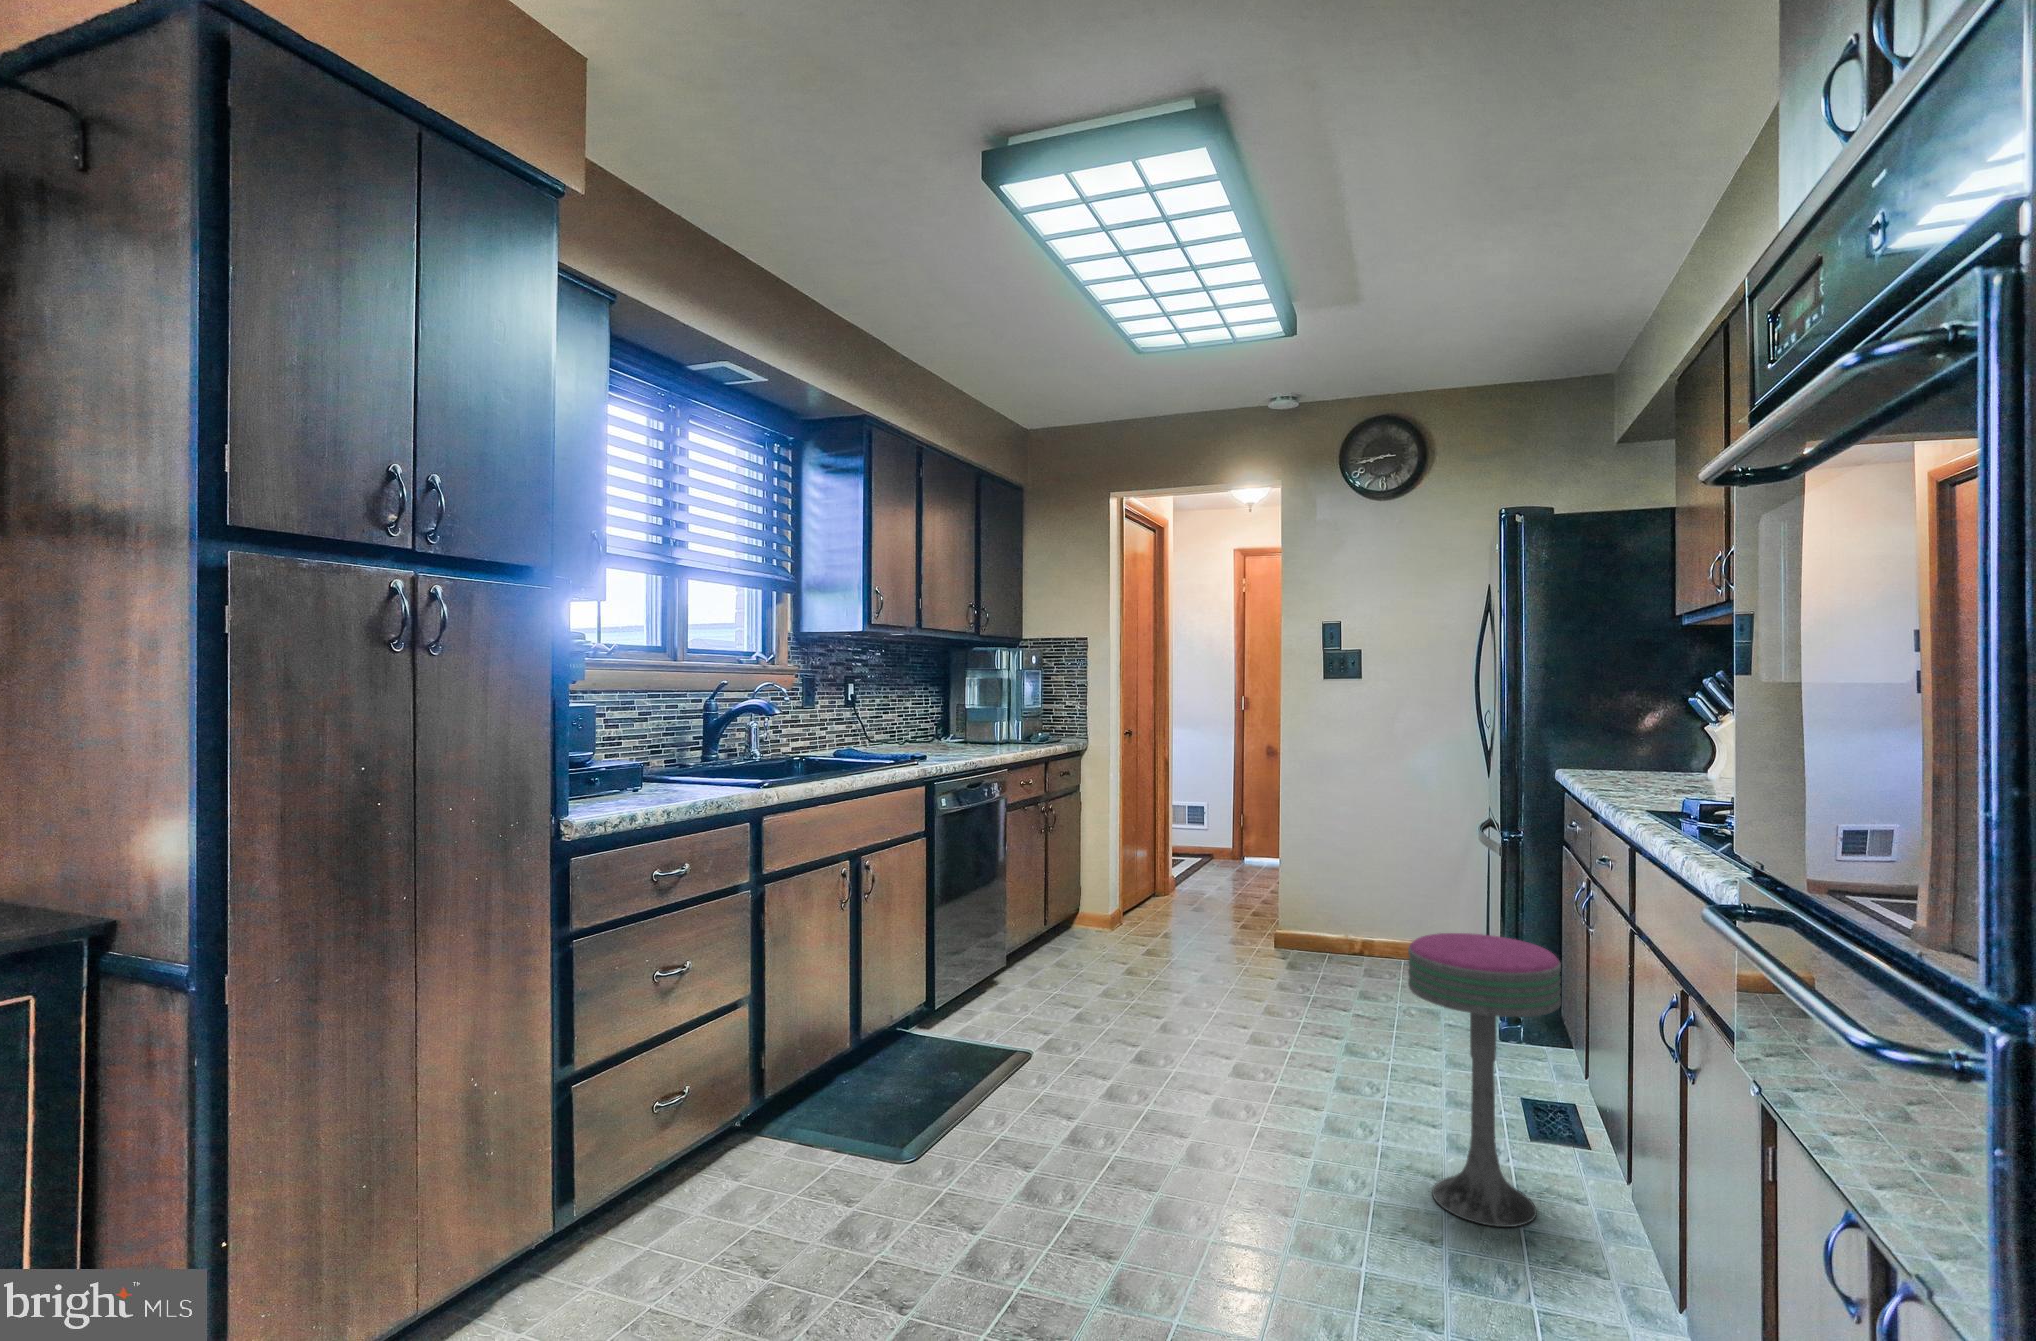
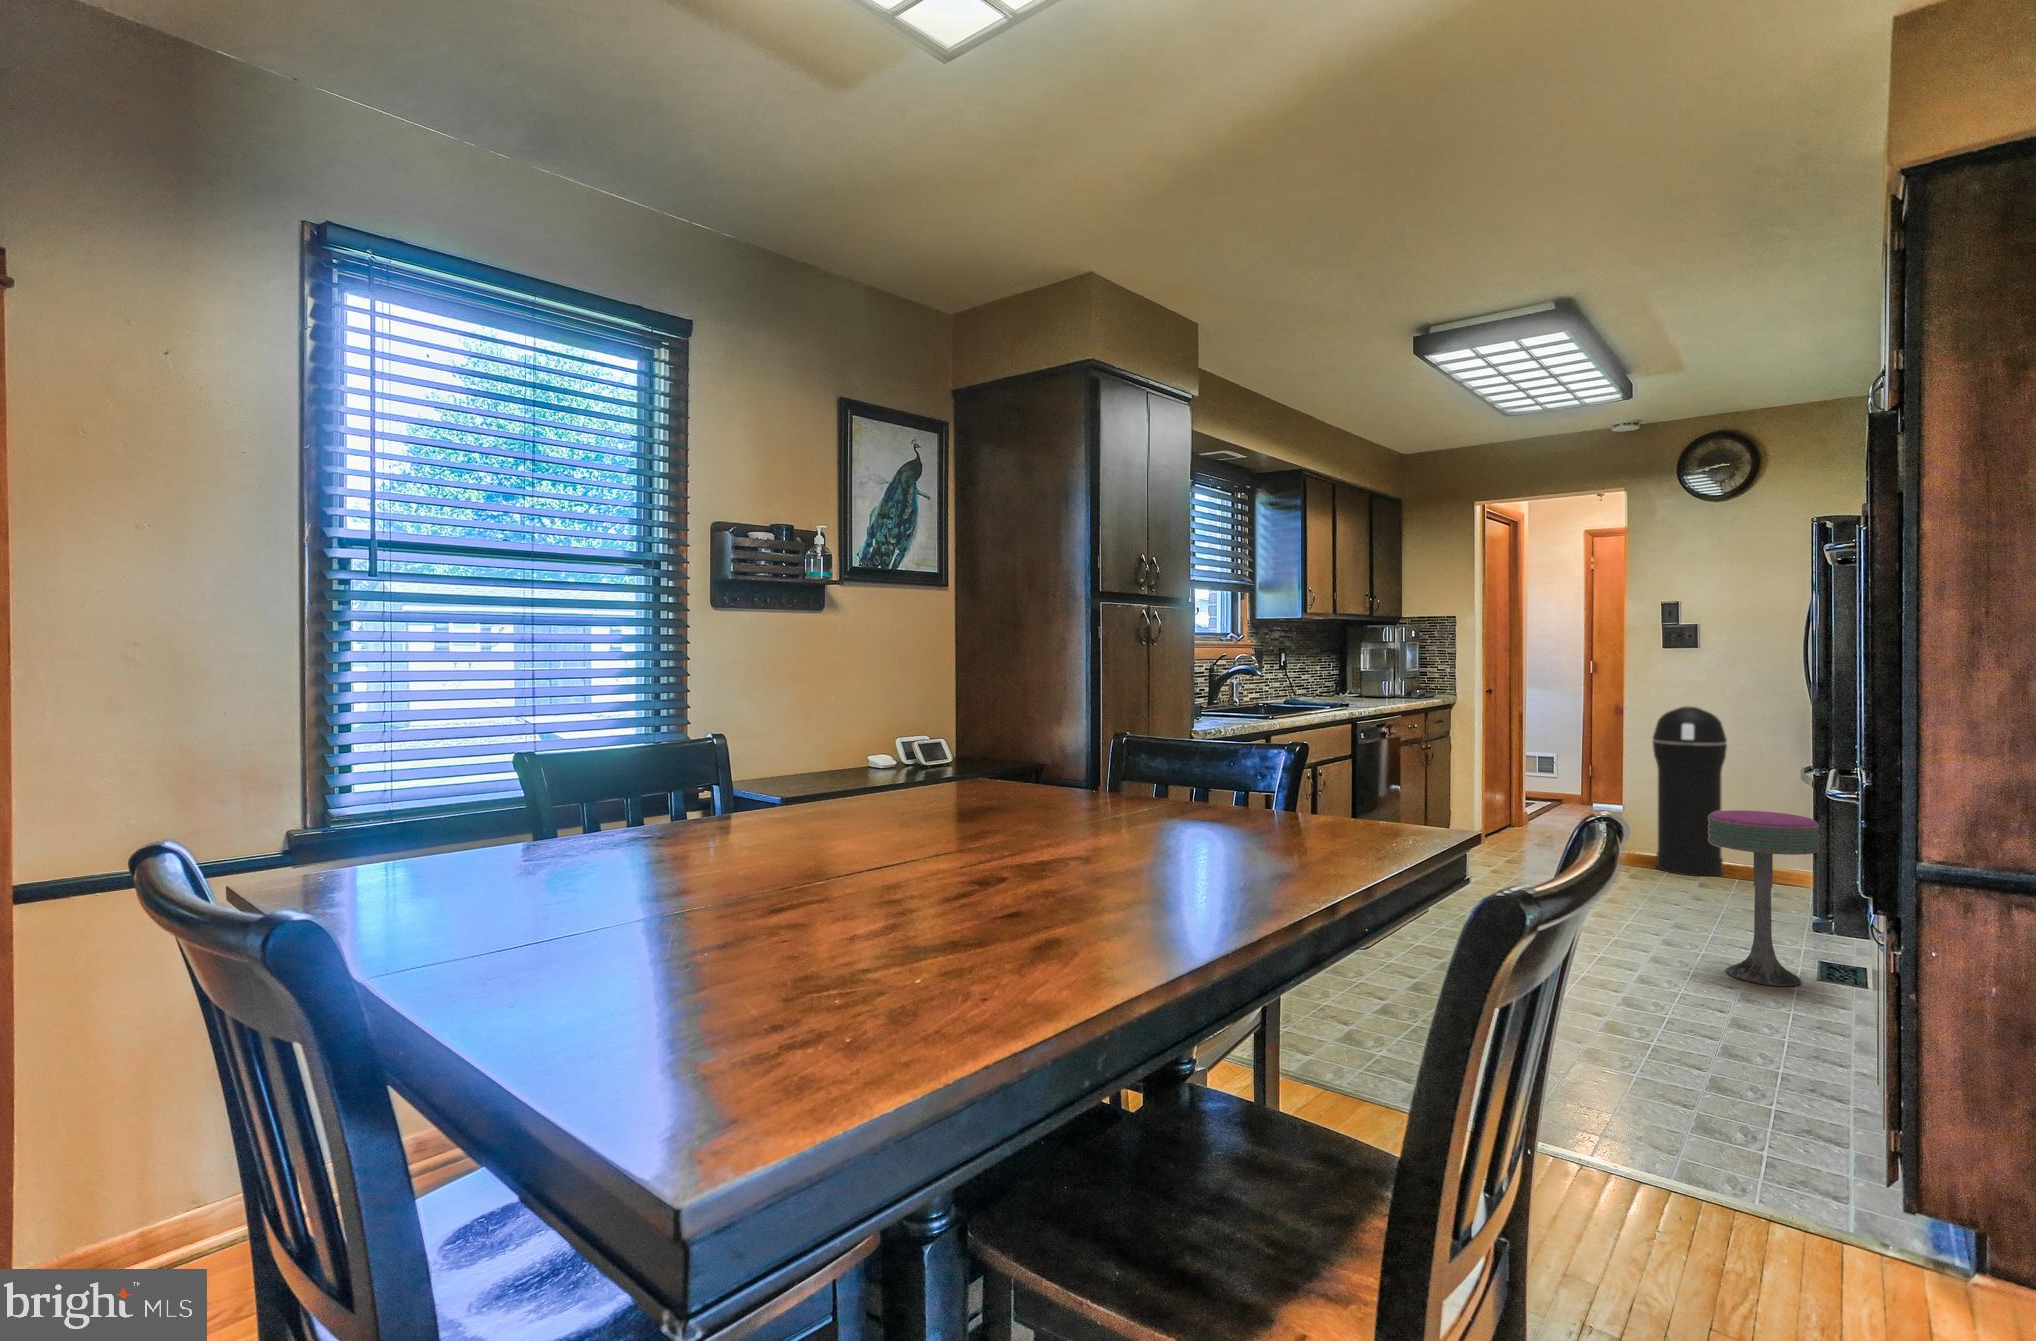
trash can: none [1312,755,1395,974] -> present [1653,706,1727,876]

